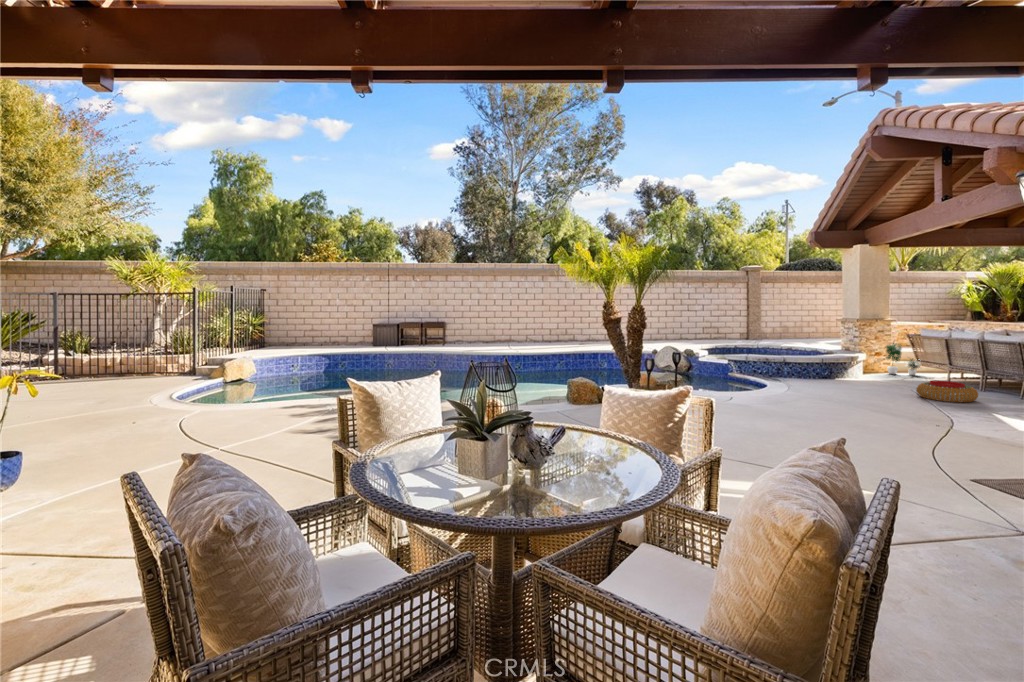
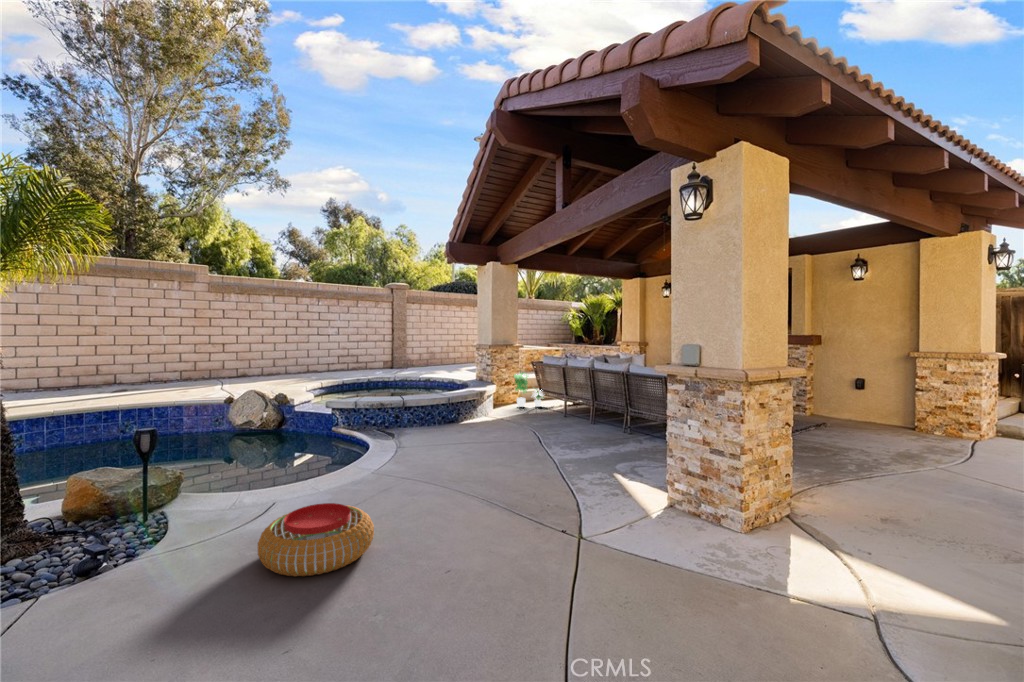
pouf: present [916,381,978,402] -> present [258,503,374,576]

